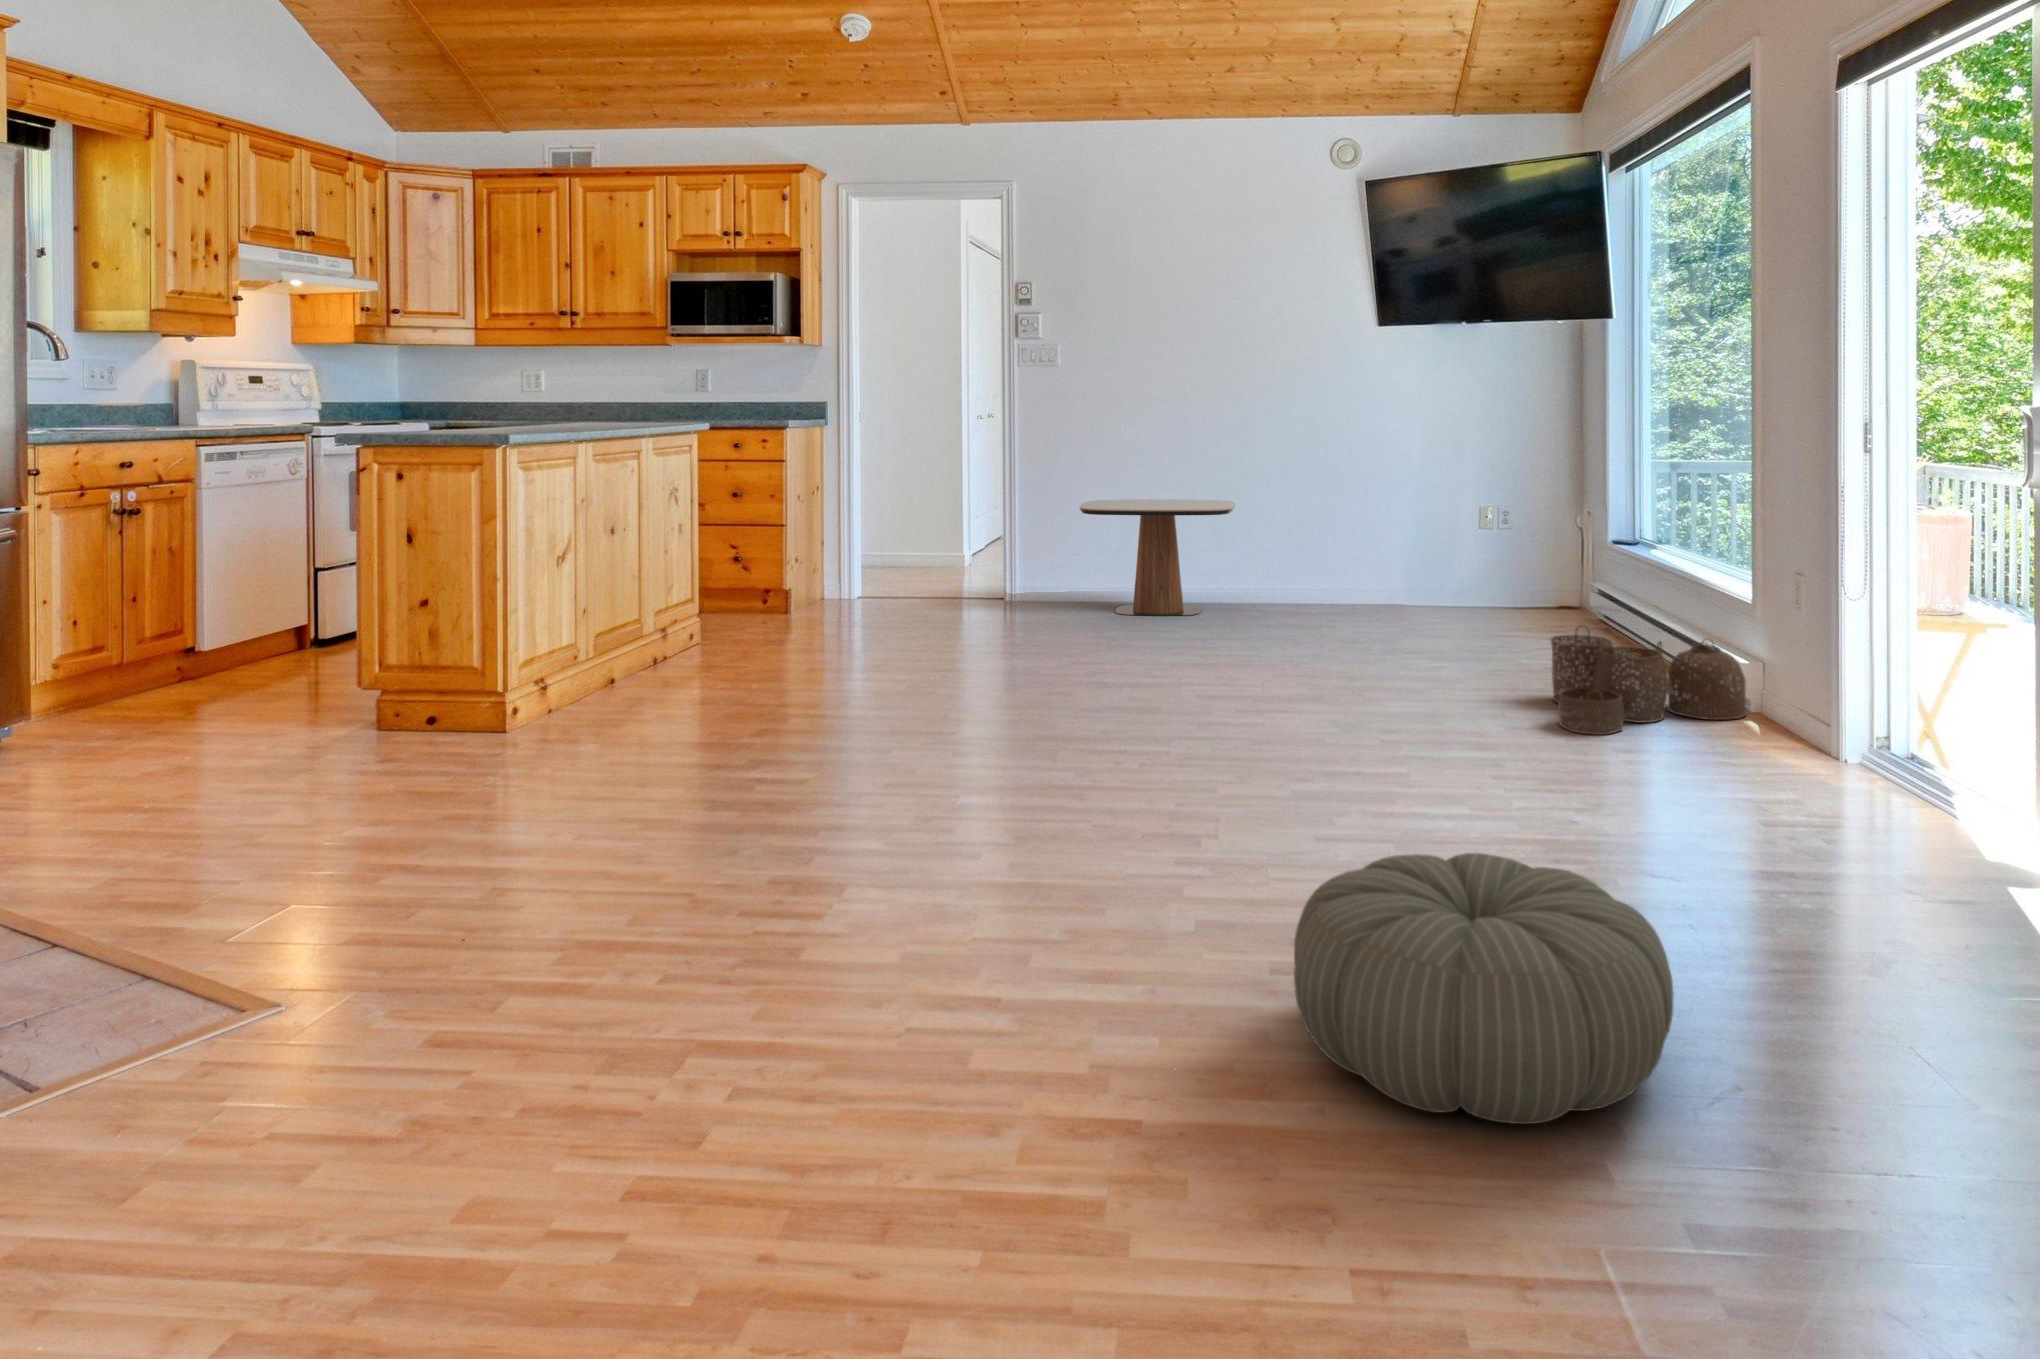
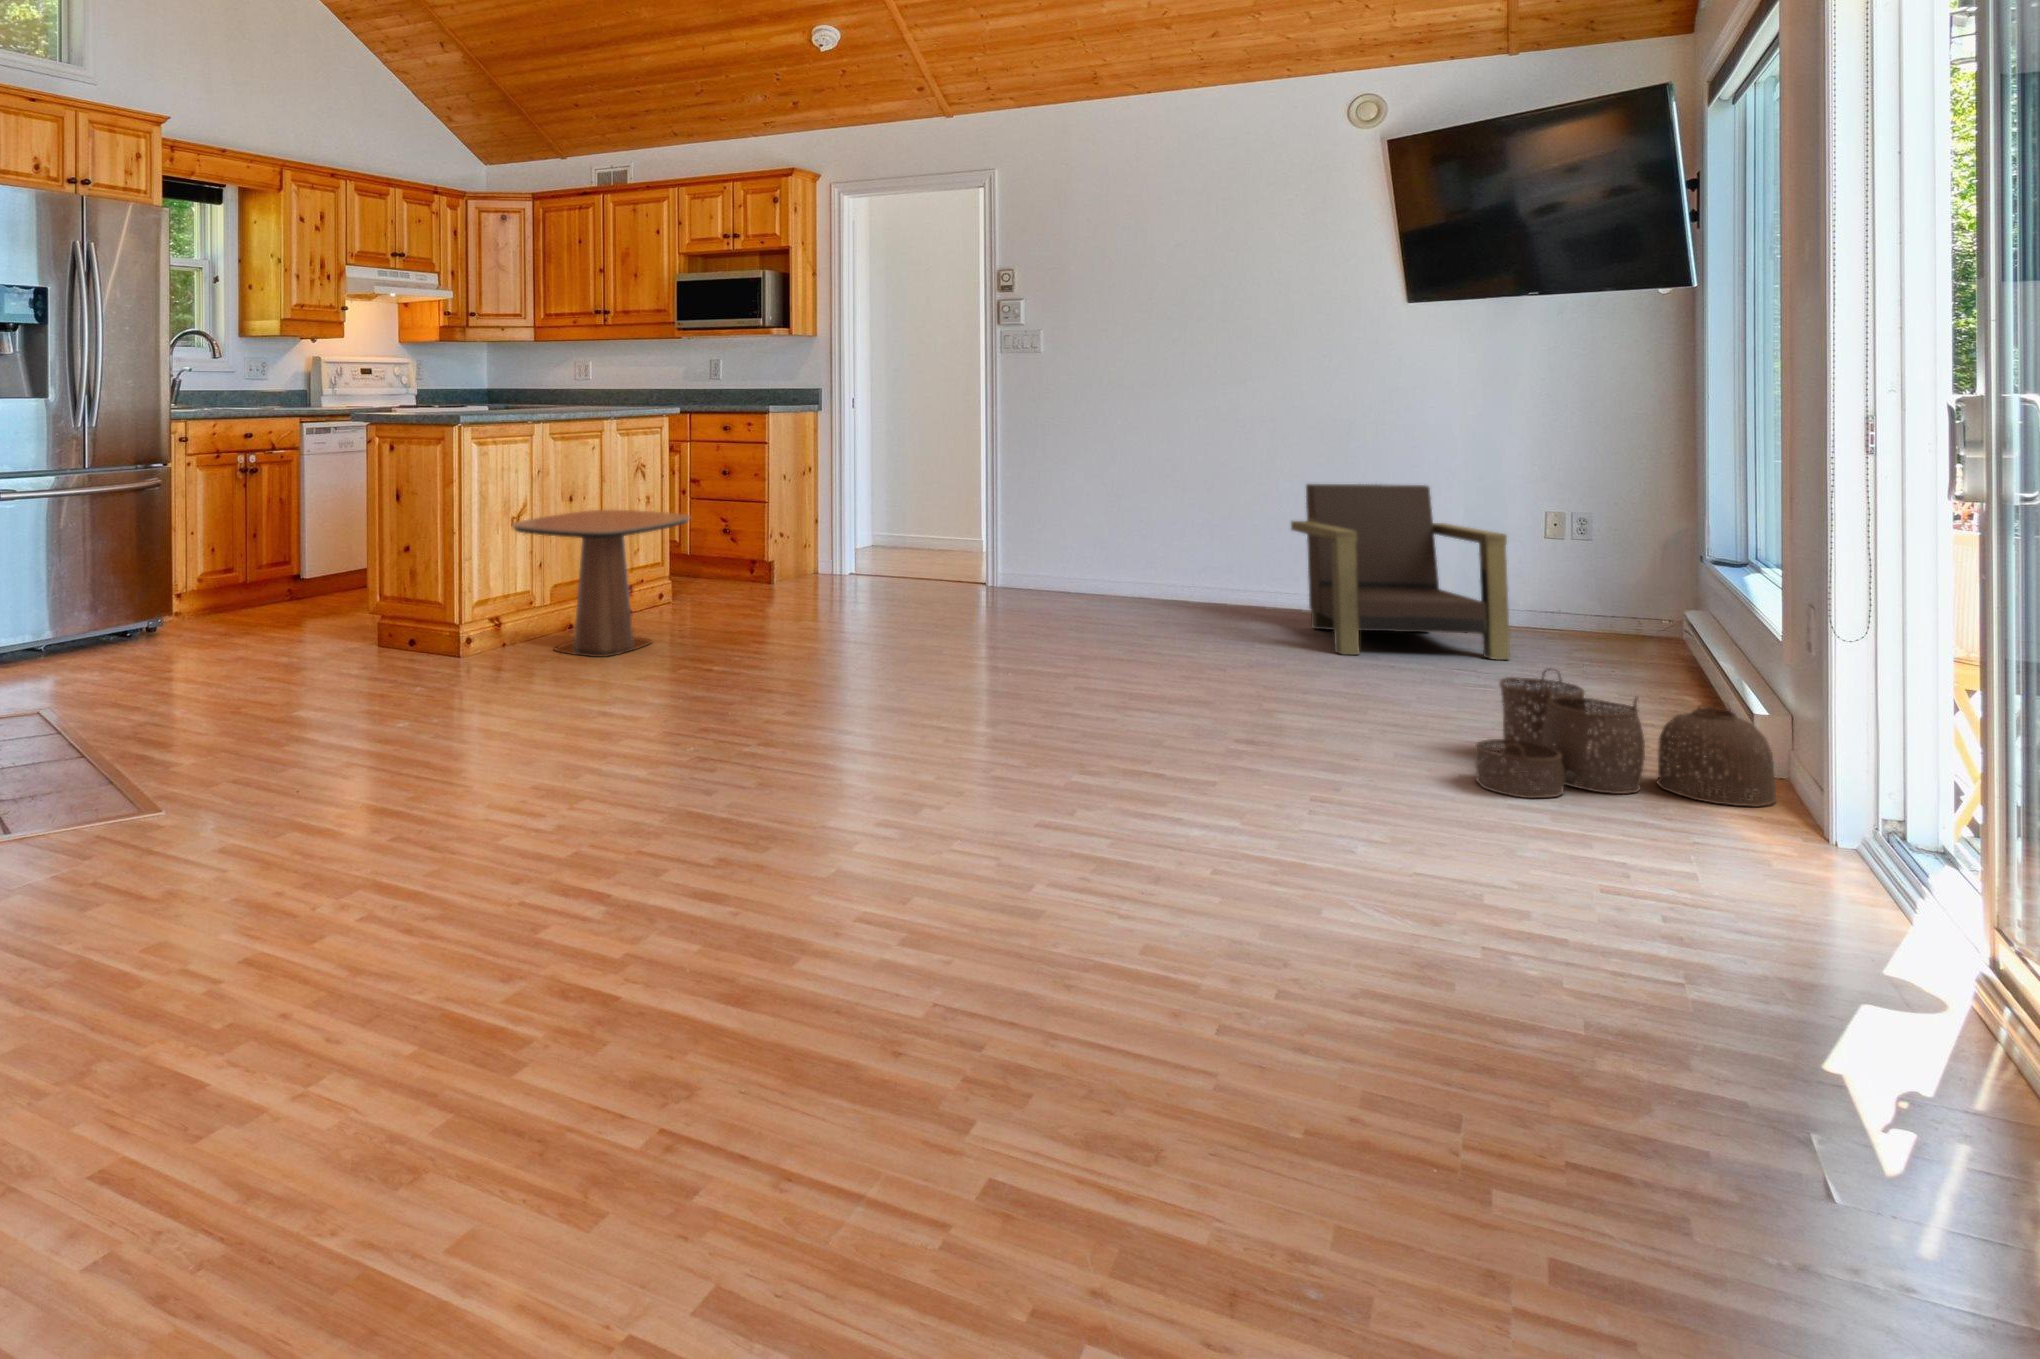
armchair: none [1297,479,1478,633] -> present [1291,484,1510,660]
side table: present [1079,500,1235,616] -> present [512,510,690,657]
pouf: present [1294,853,1674,1124] -> none [779,856,1171,1137]

